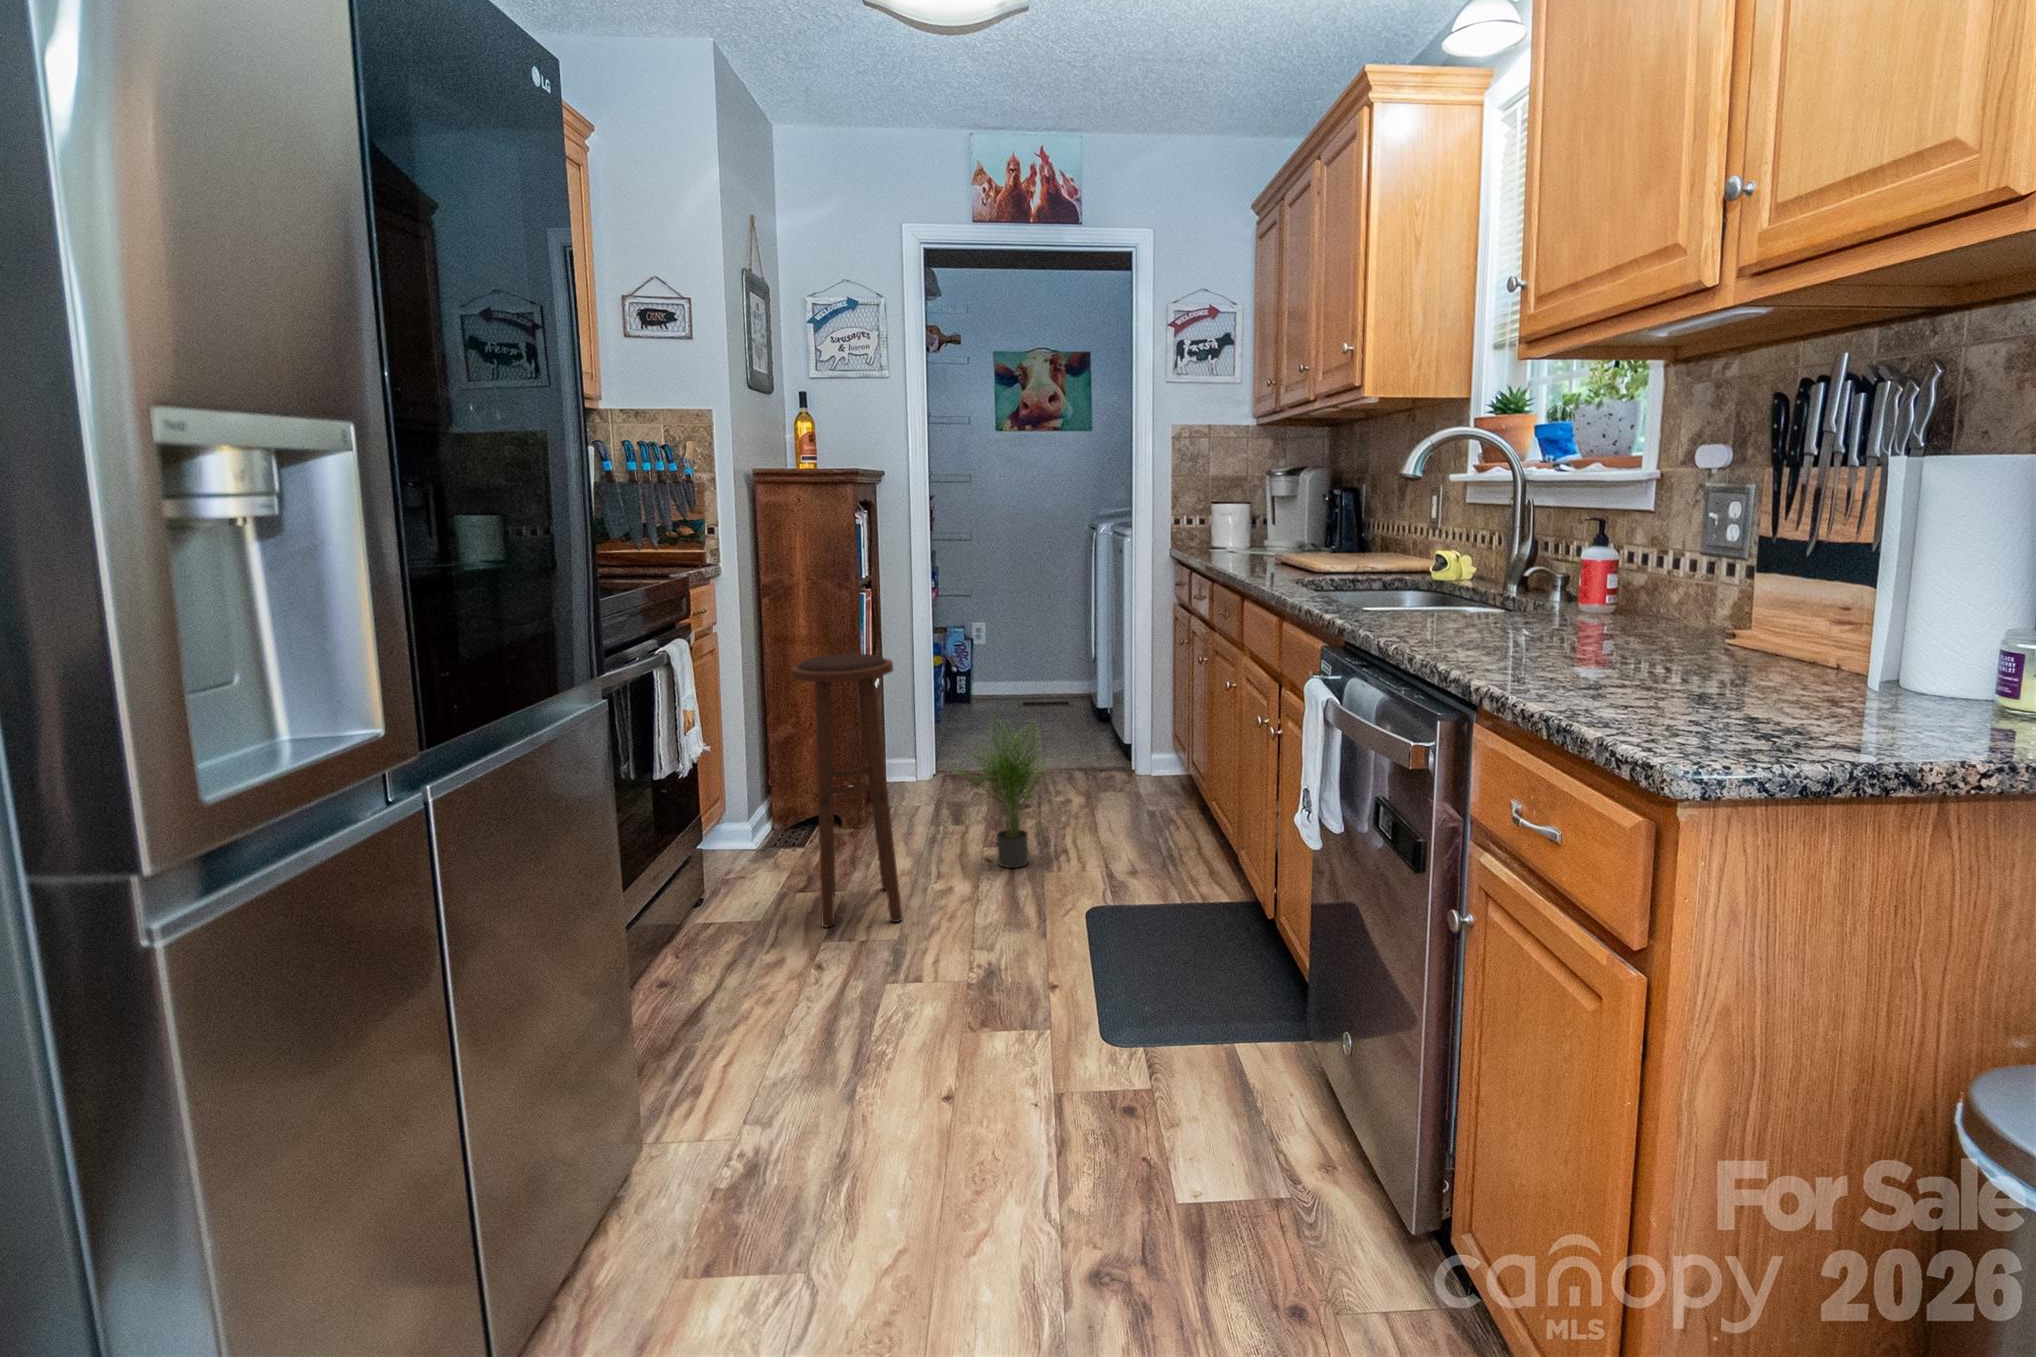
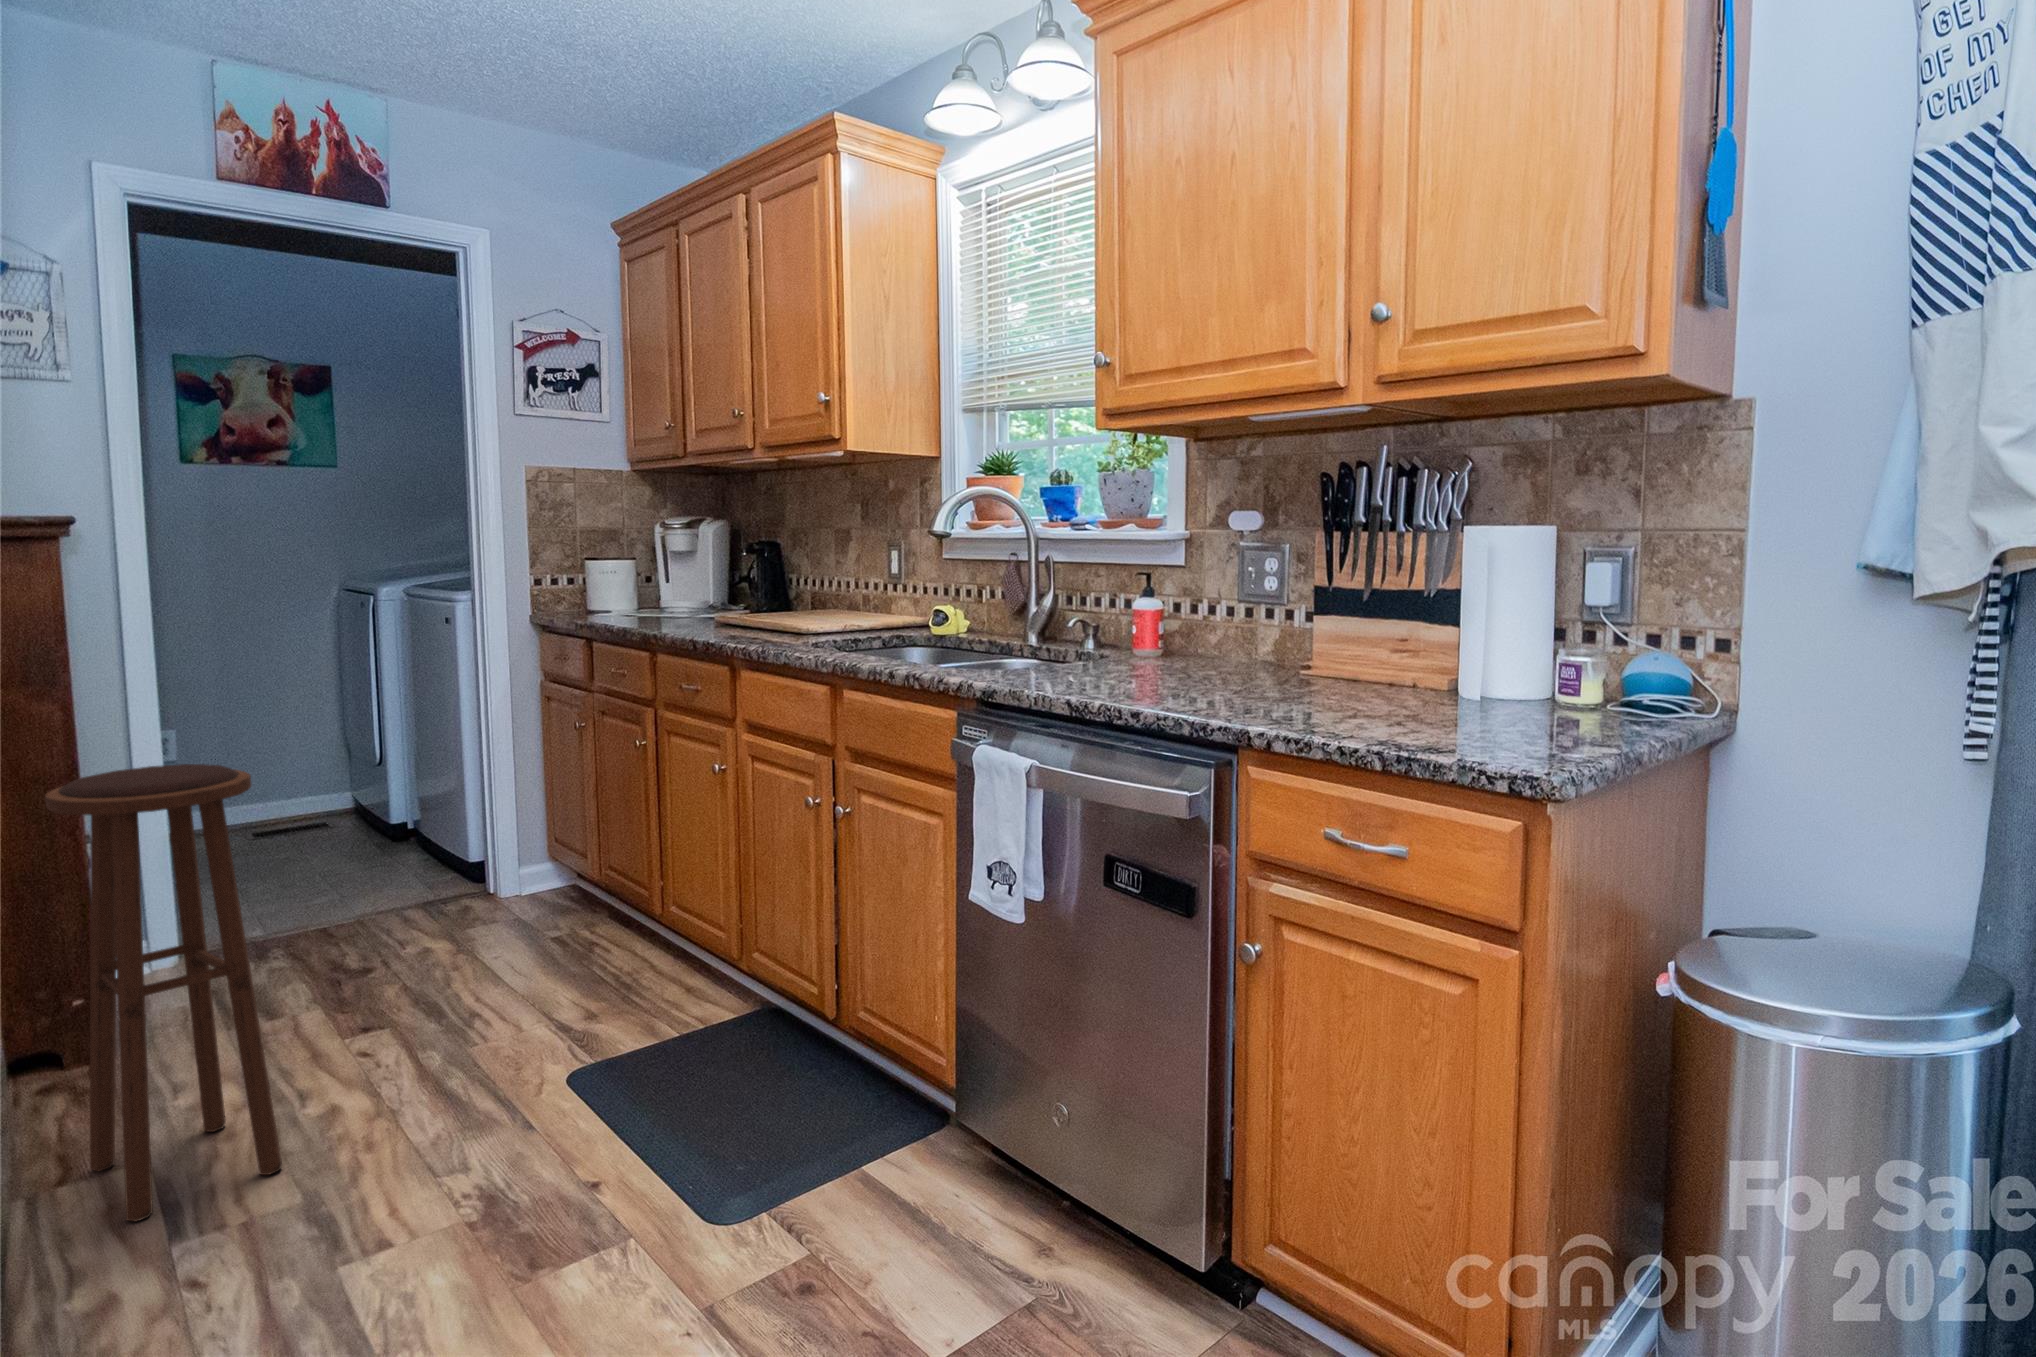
potted plant: present [961,722,1047,868] -> none [292,826,471,1050]

